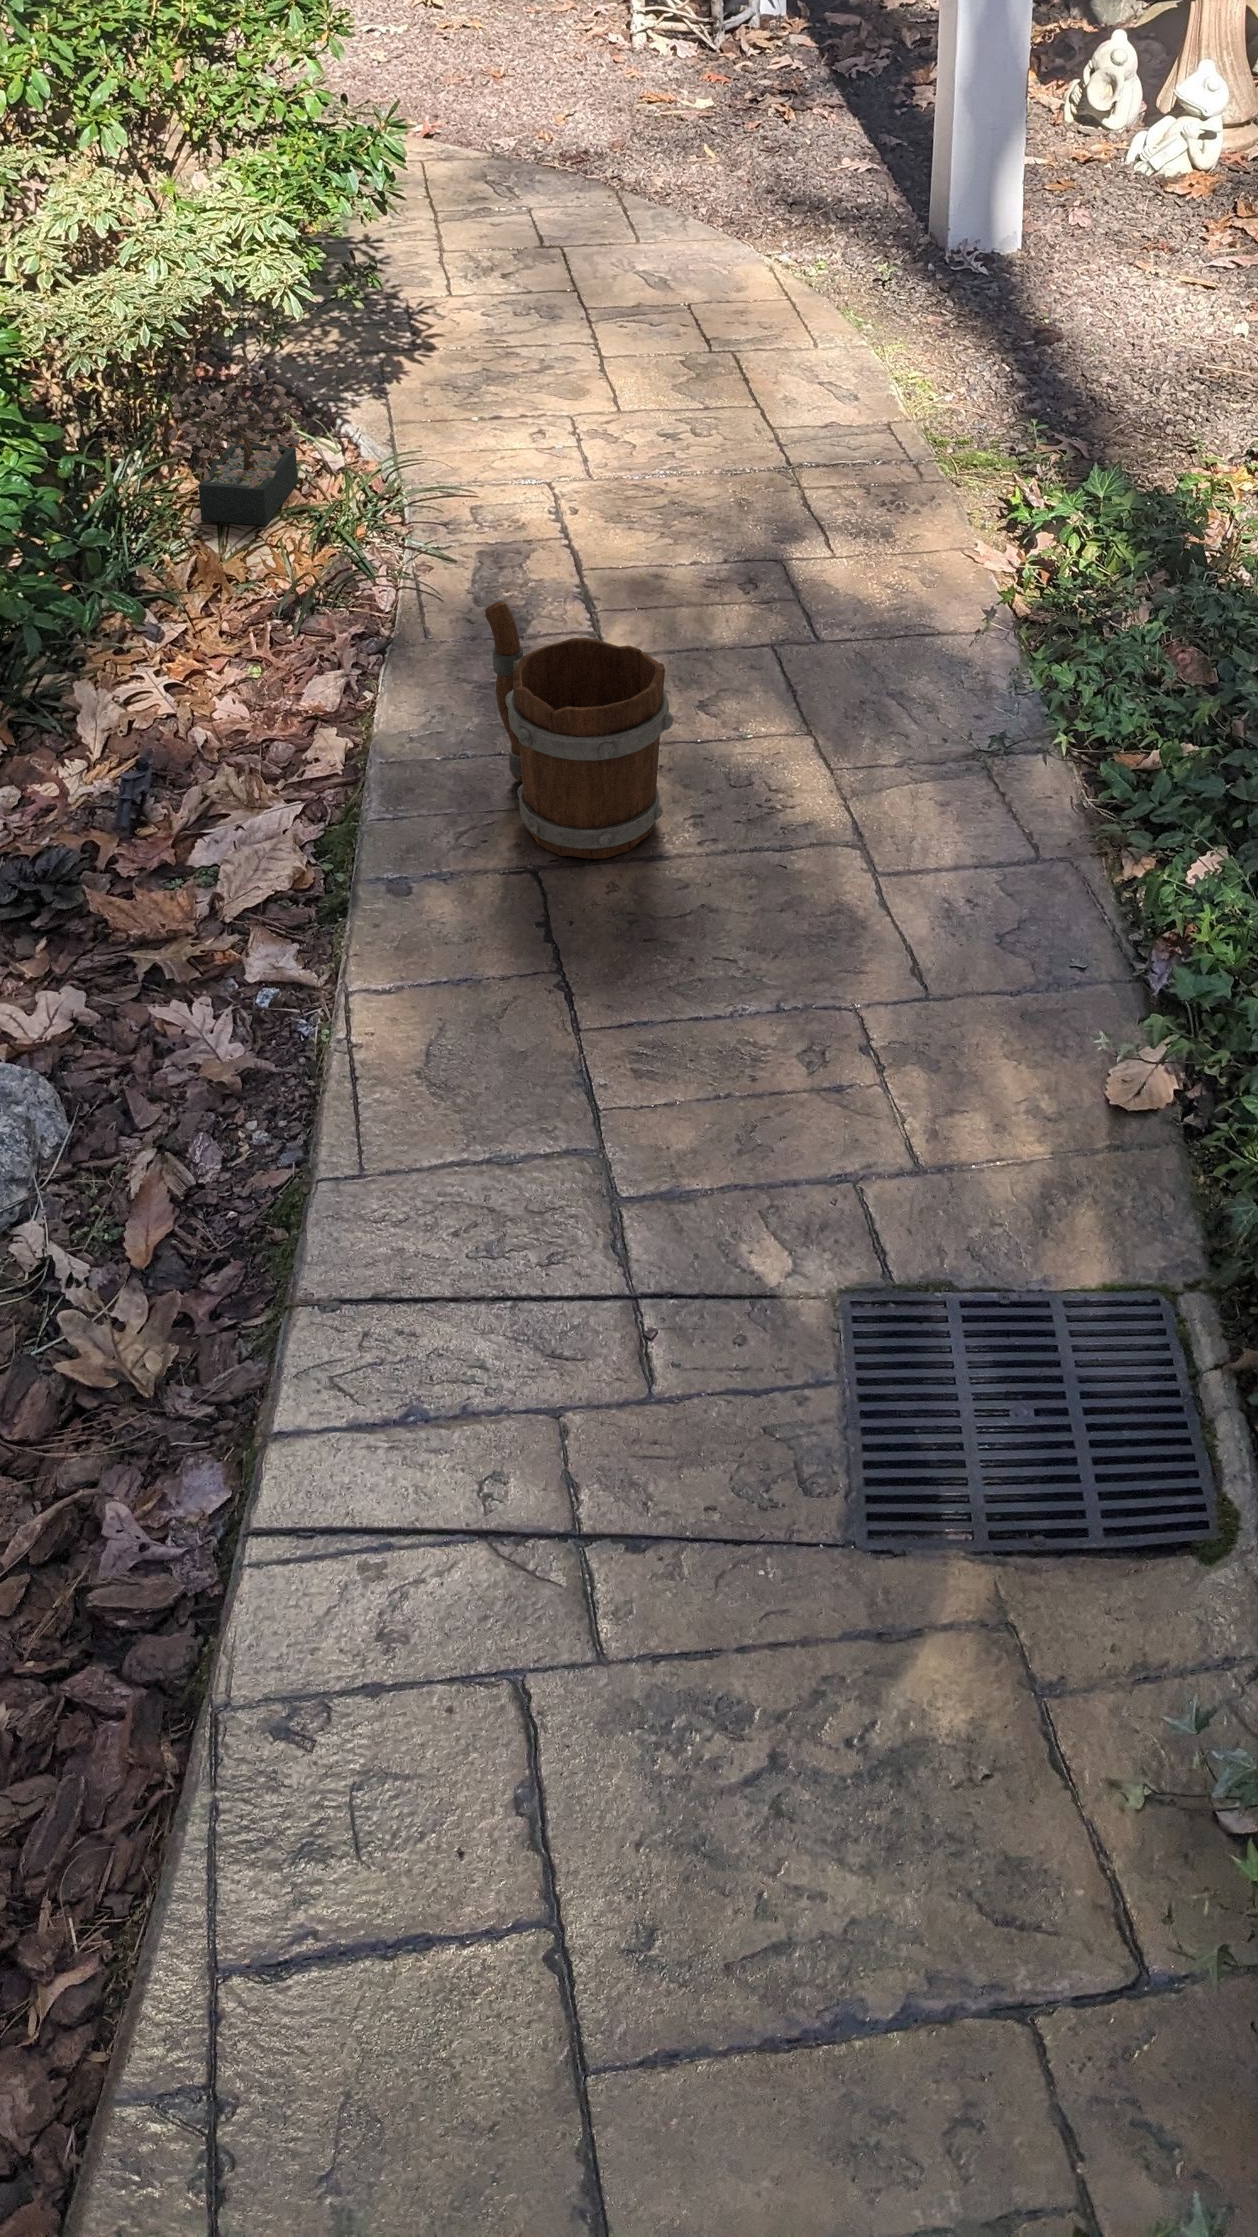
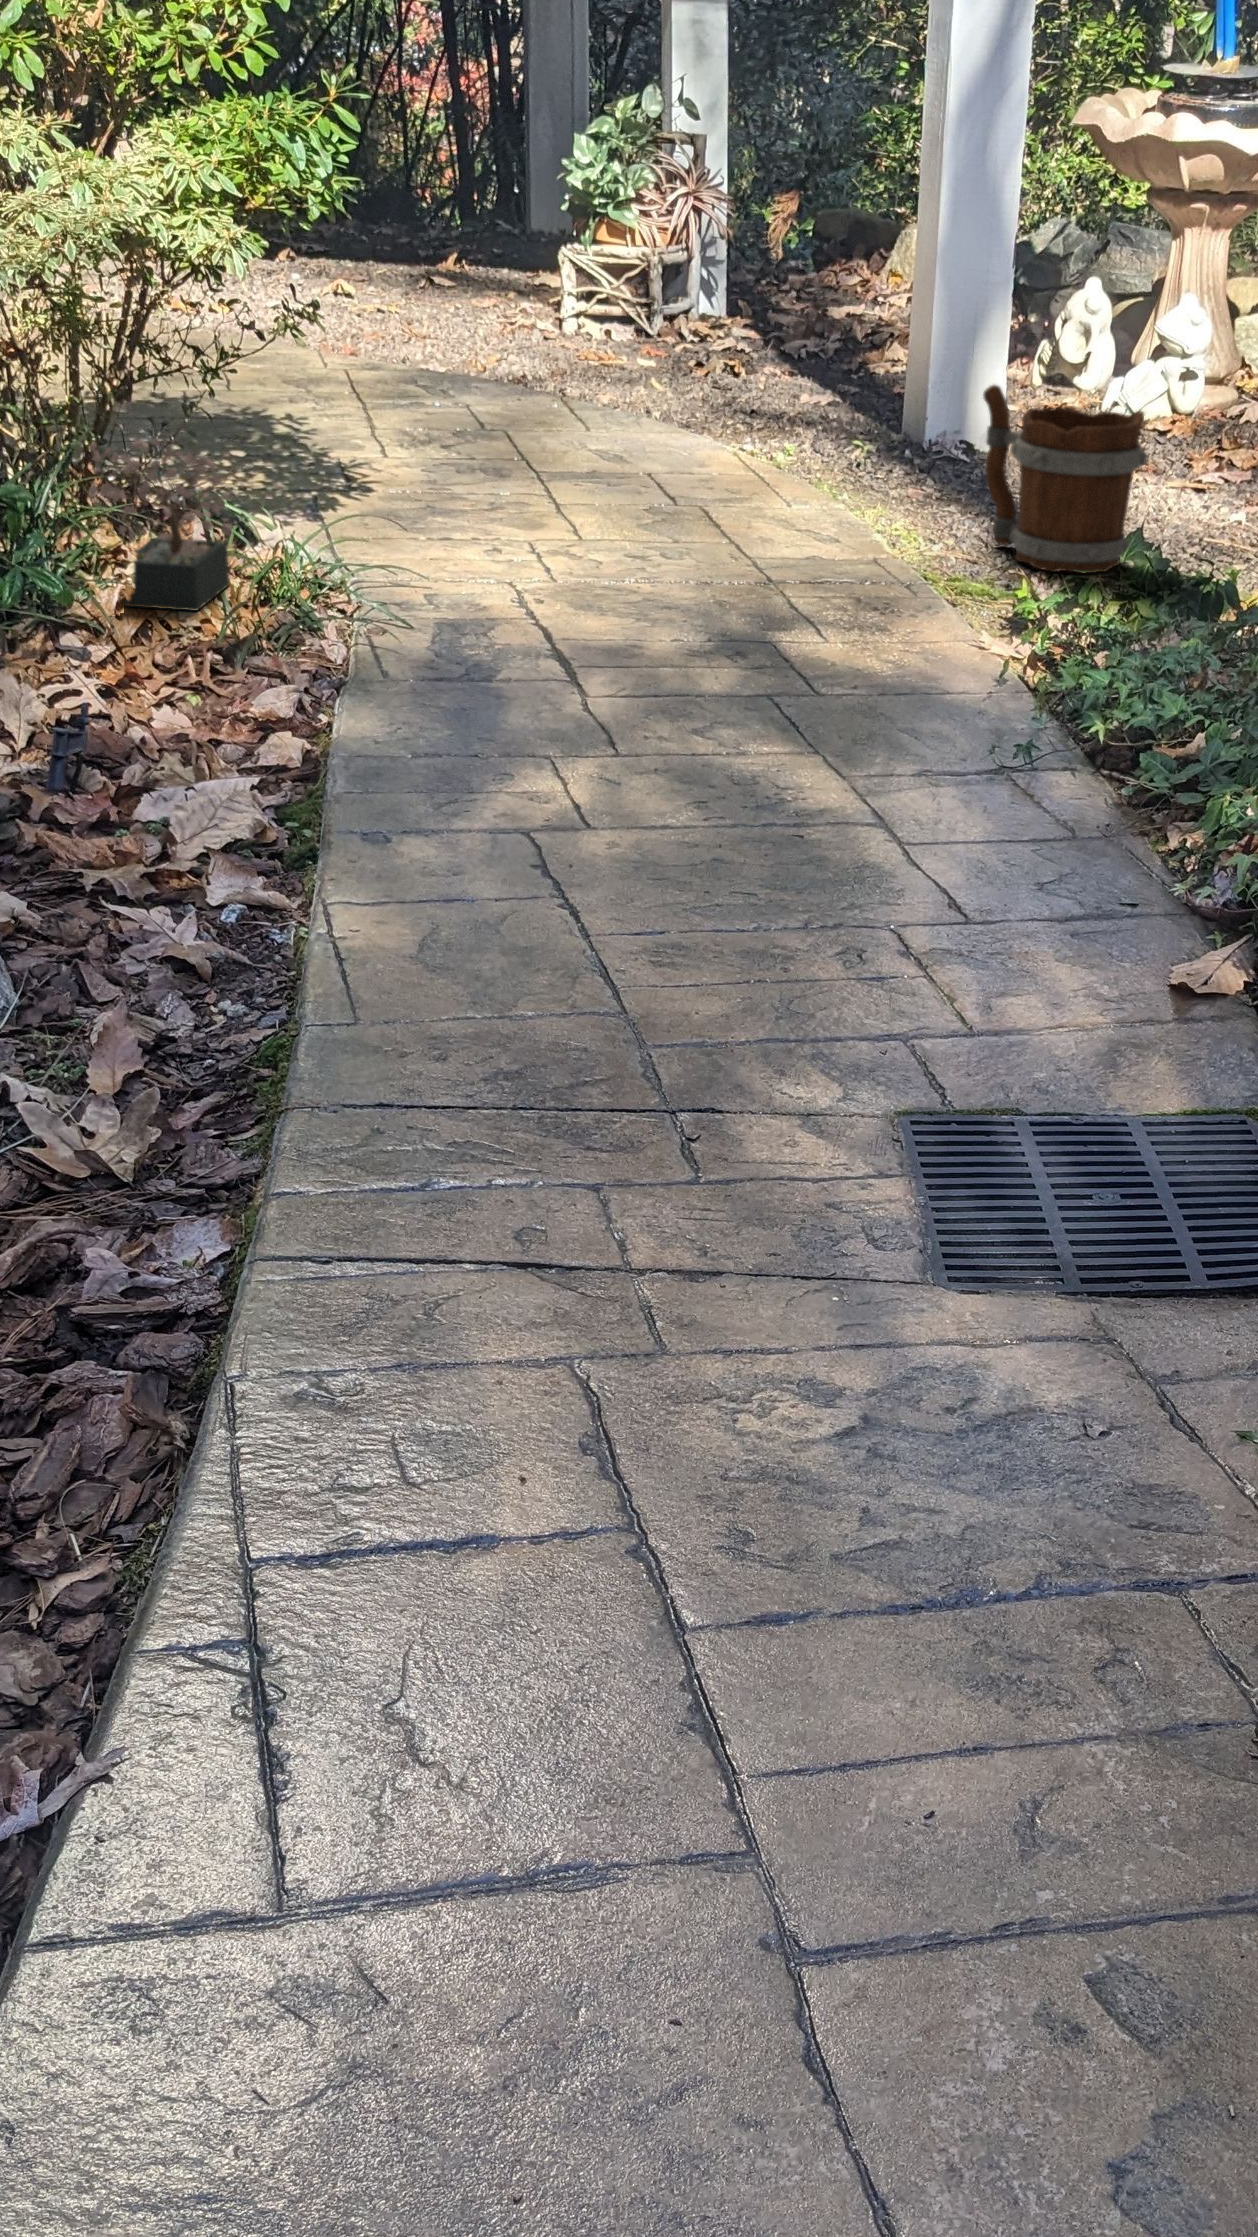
bucket: present [485,601,673,859] -> present [983,385,1148,573]

